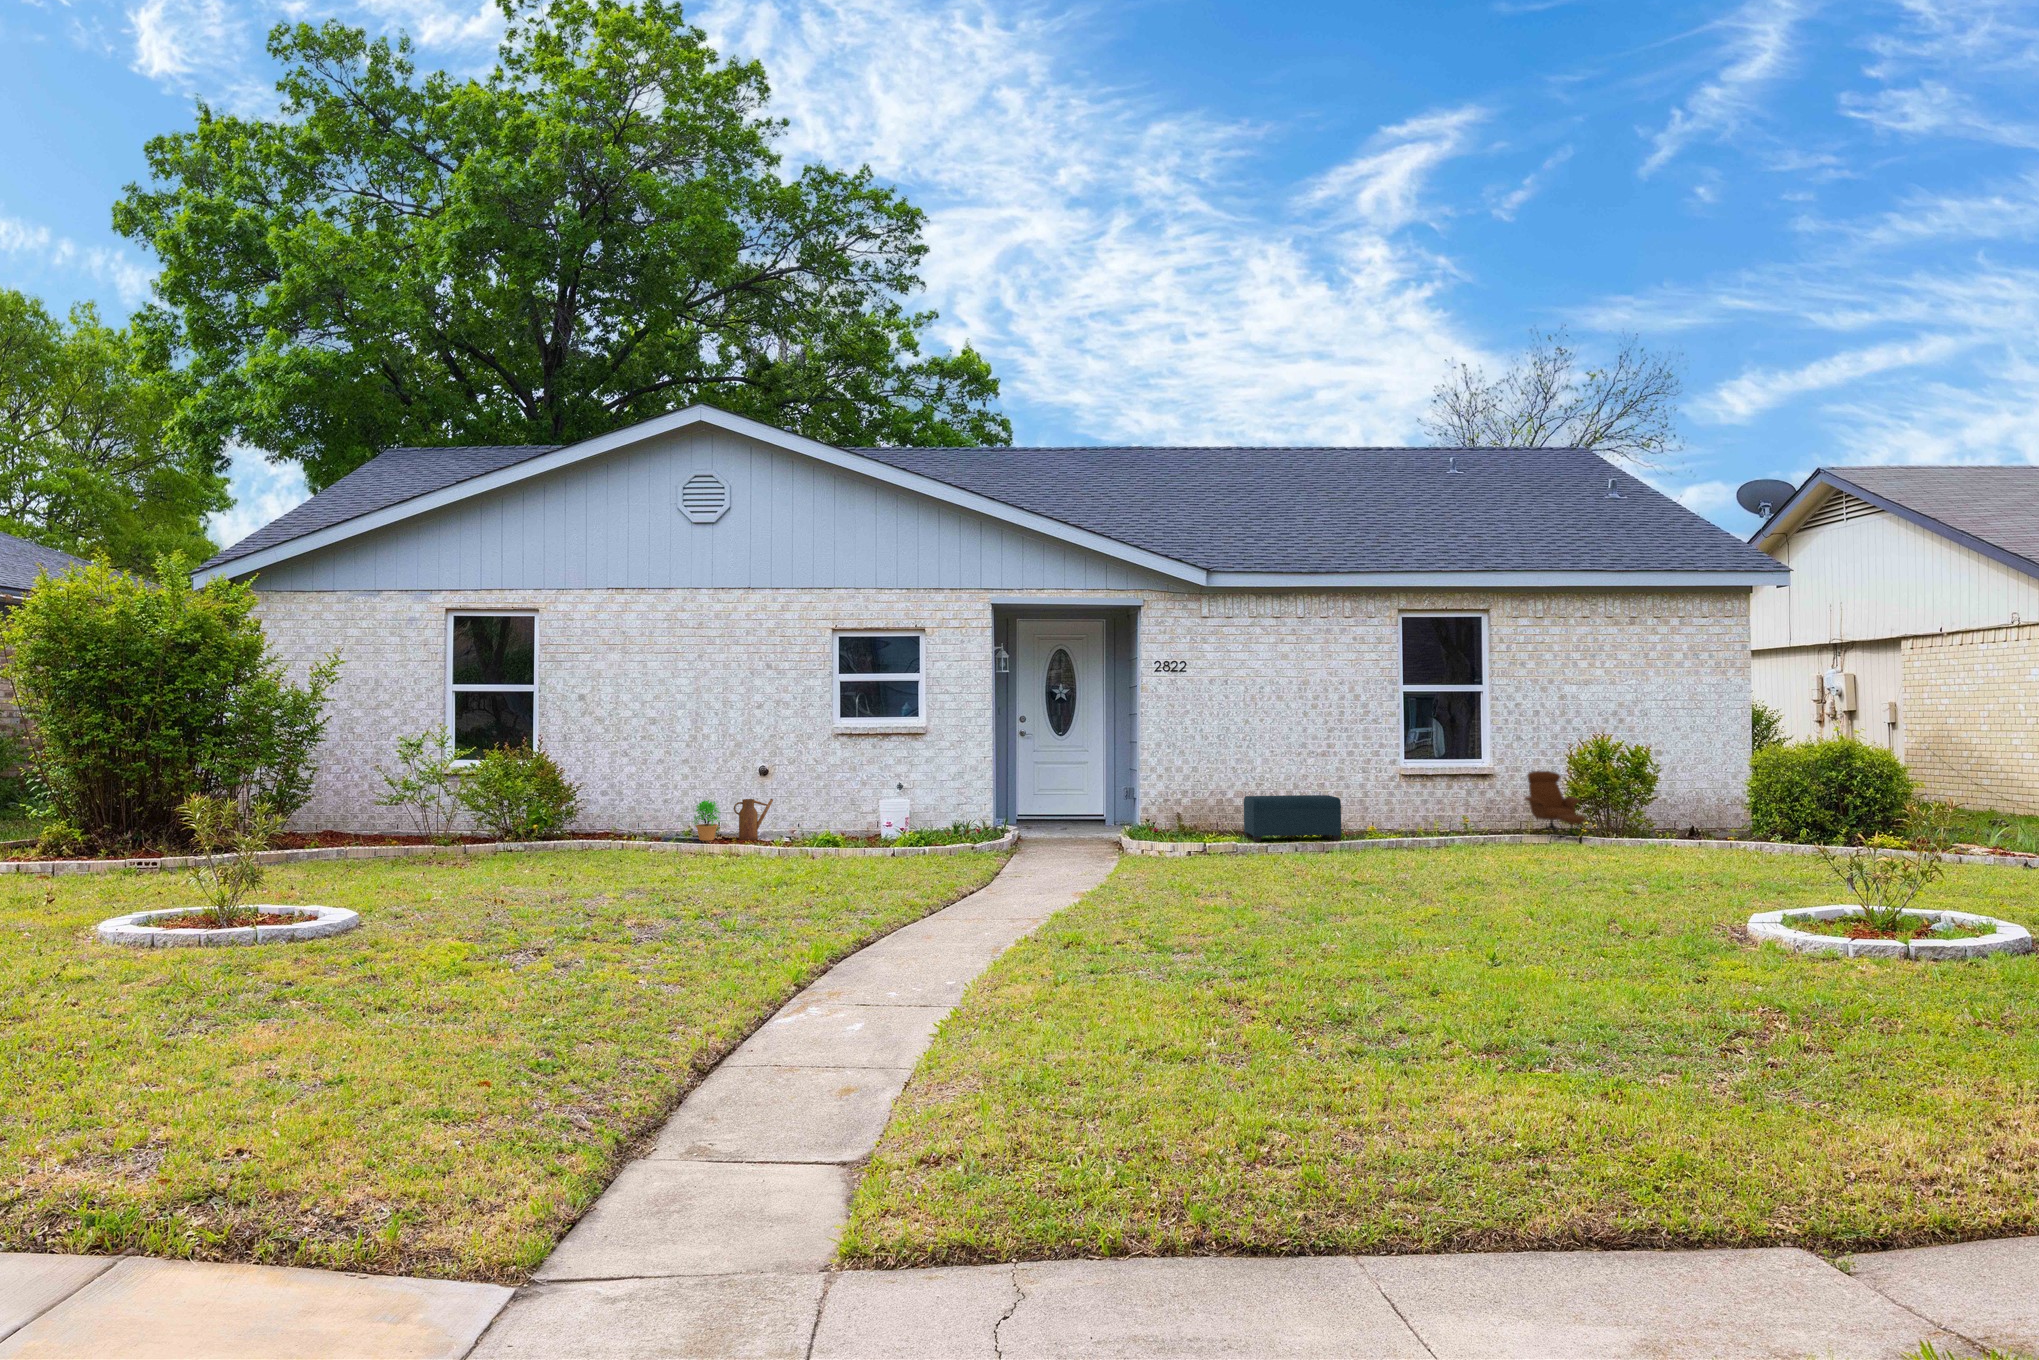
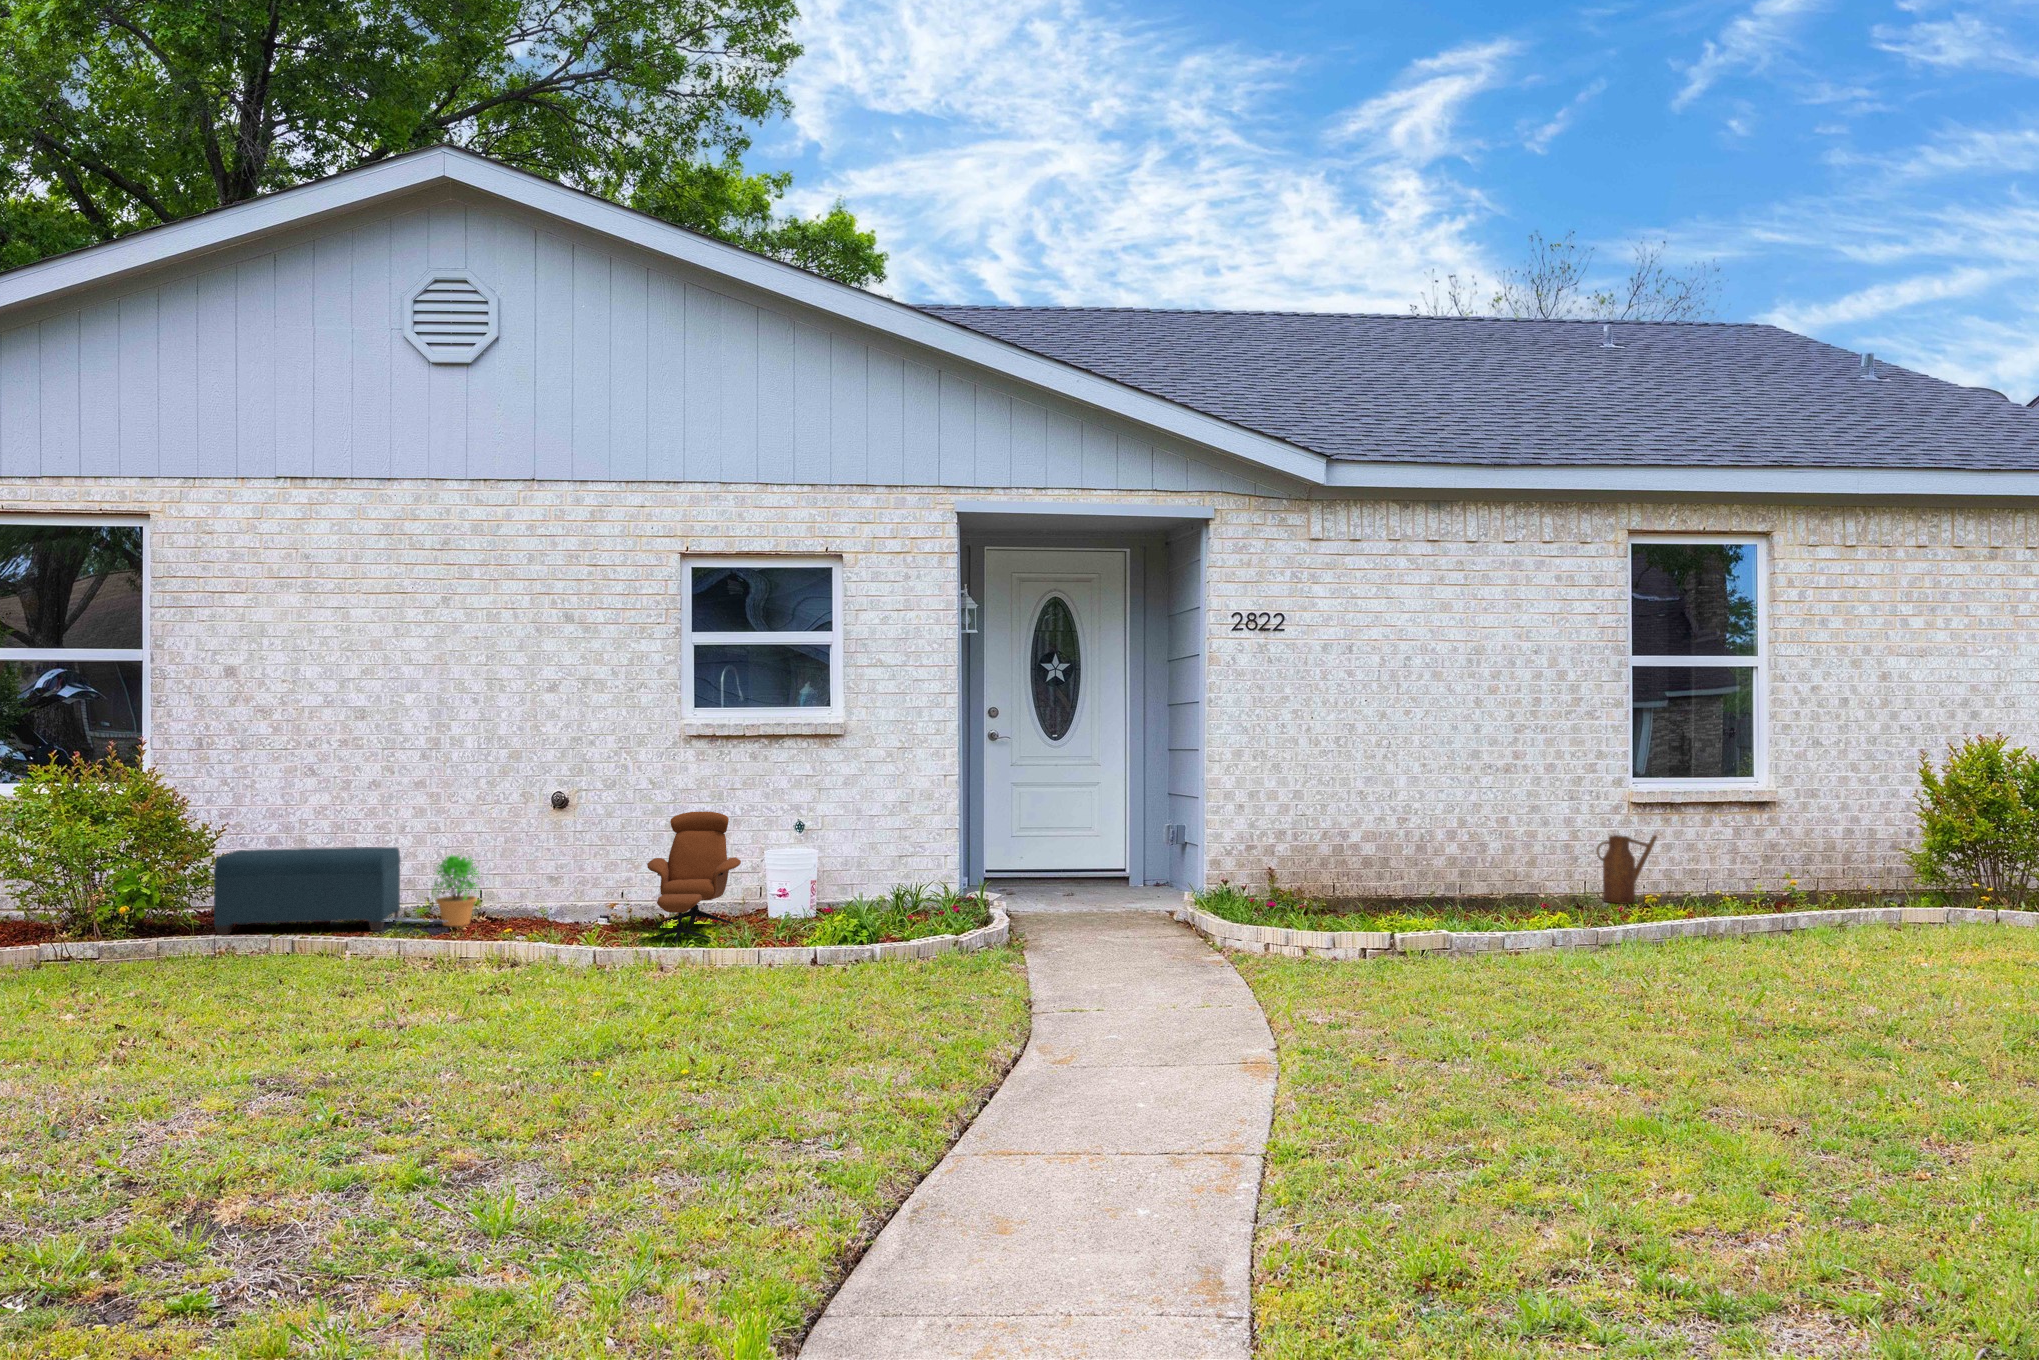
lounge chair: present [1525,771,1585,838] -> present [647,812,741,943]
bench: present [1244,795,1341,842] -> present [214,847,401,935]
watering can: present [734,799,773,840] -> present [1596,835,1658,904]

